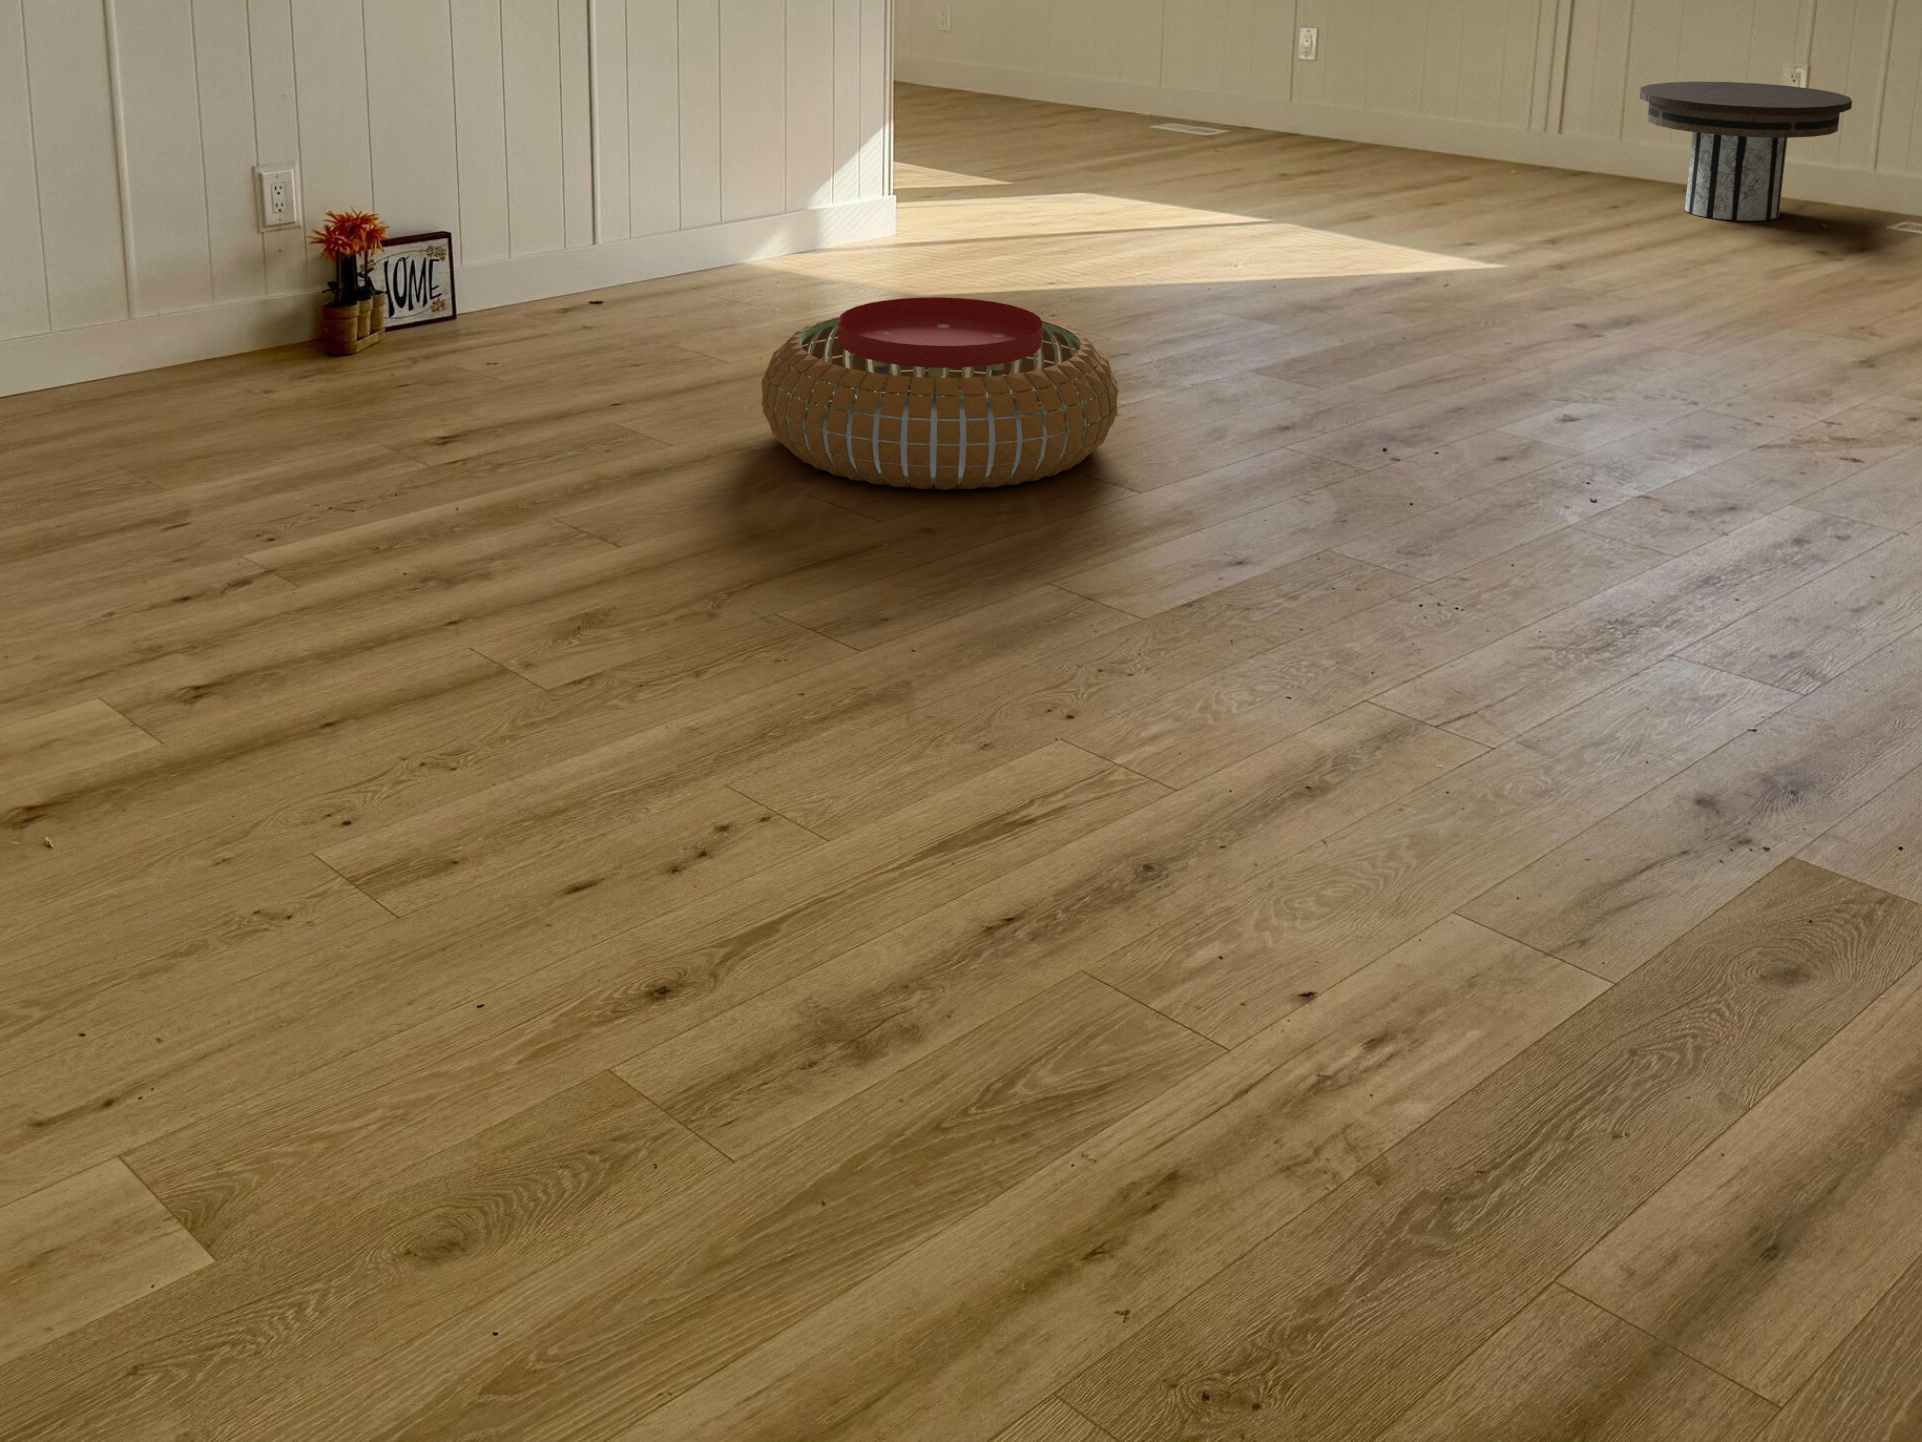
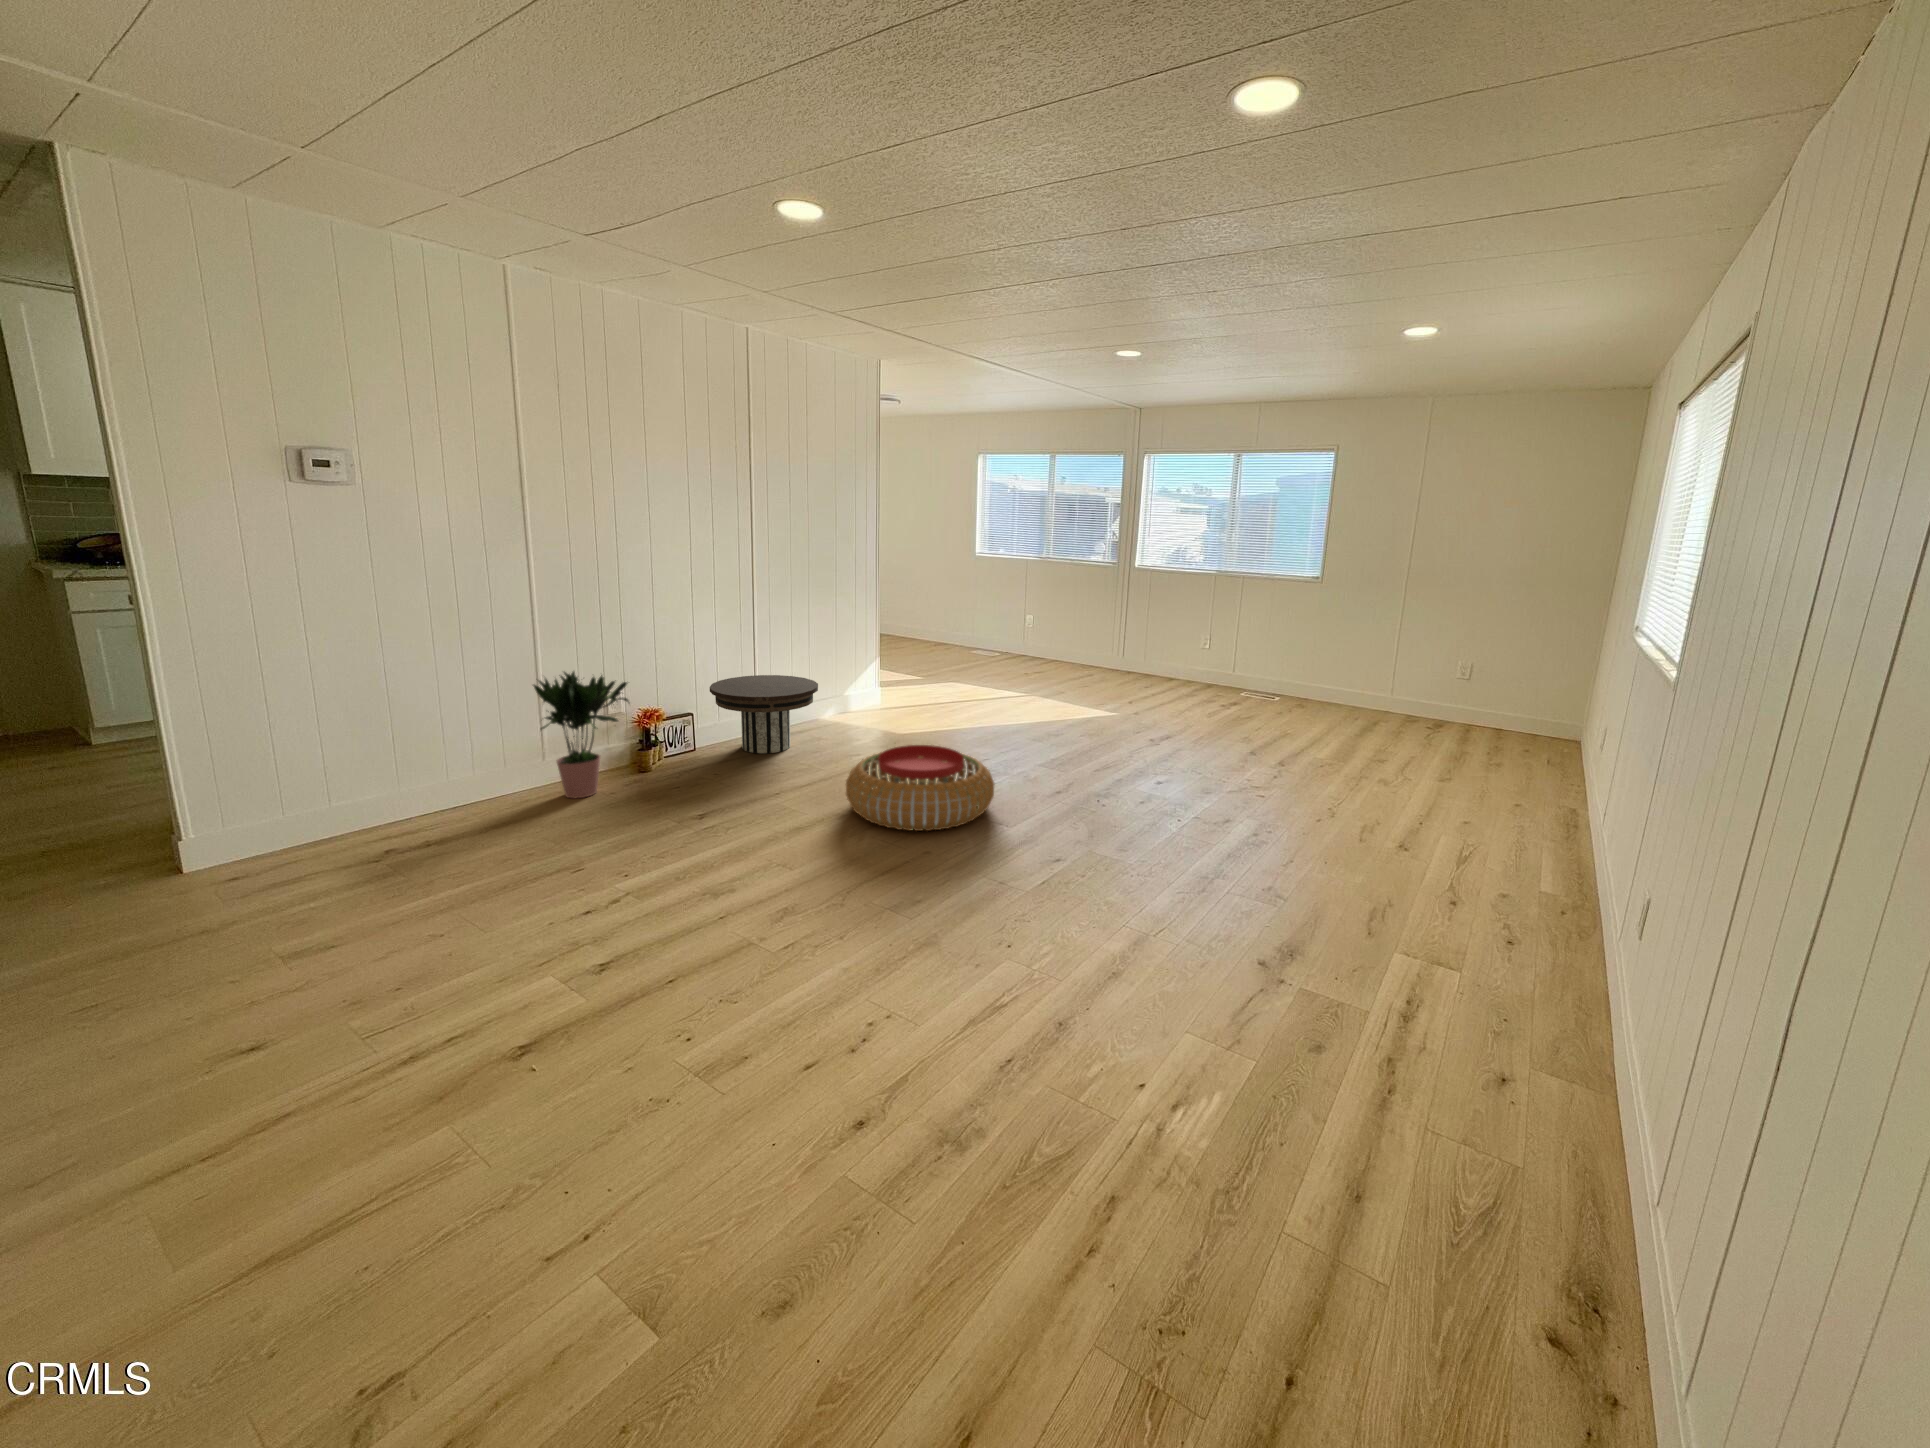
side table: present [1640,82,1852,221] -> present [710,675,818,753]
potted plant: none [102,106,323,398] -> present [534,672,629,798]

